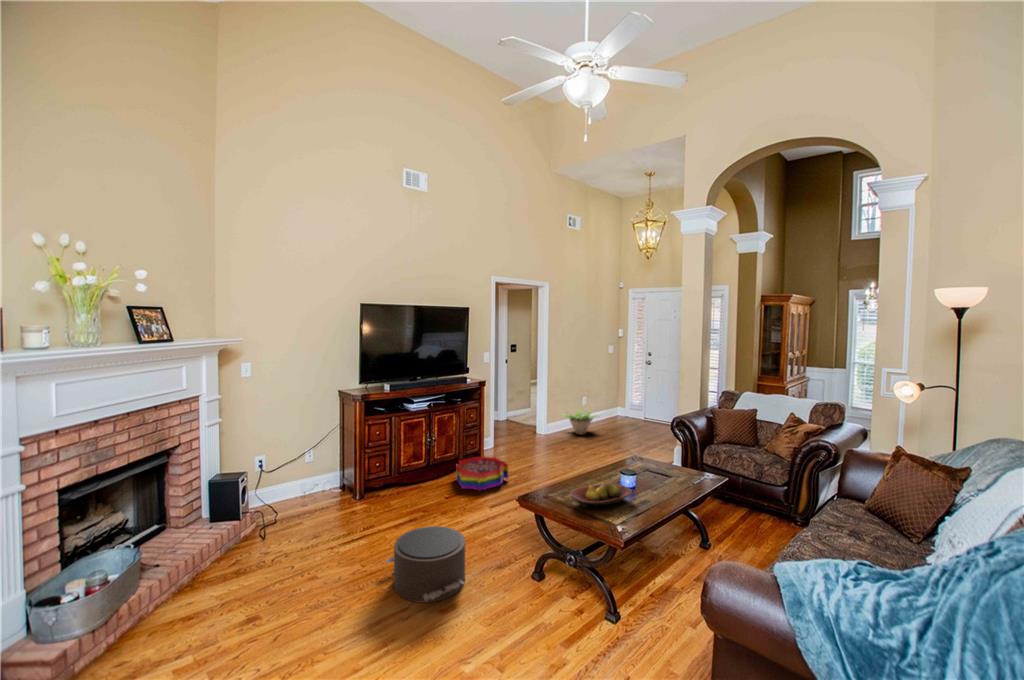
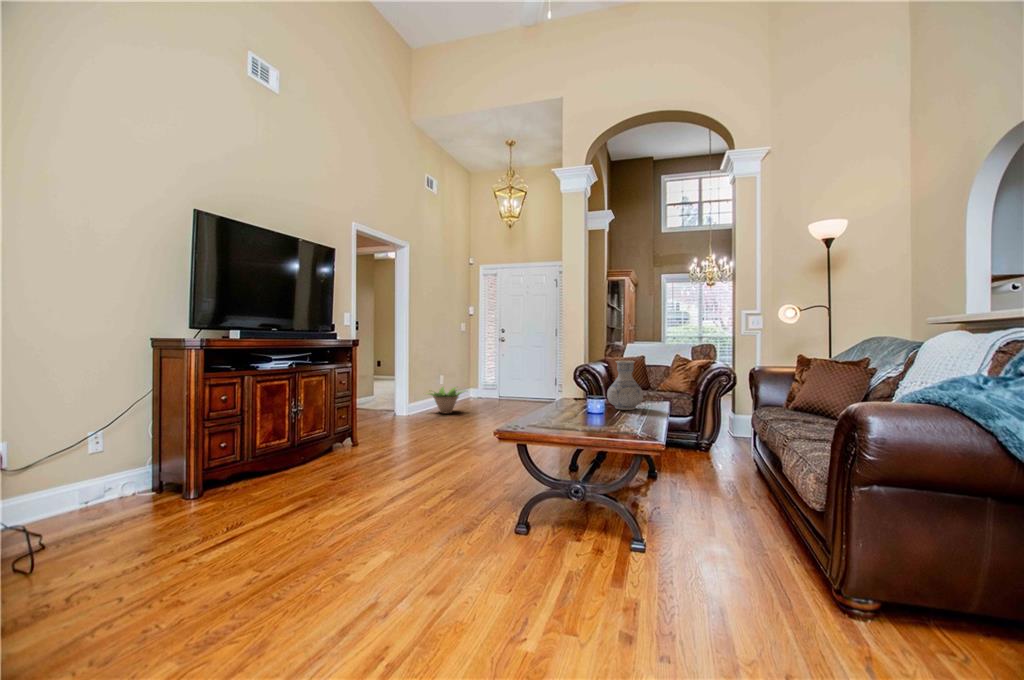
vase: none [656,433,690,482] -> present [607,361,643,410]
storage bin: present [456,457,508,491] -> none [330,431,401,470]
fruit bowl: present [570,483,632,507] -> none [556,405,617,432]
pouf: present [386,526,465,603] -> none [306,491,448,592]

